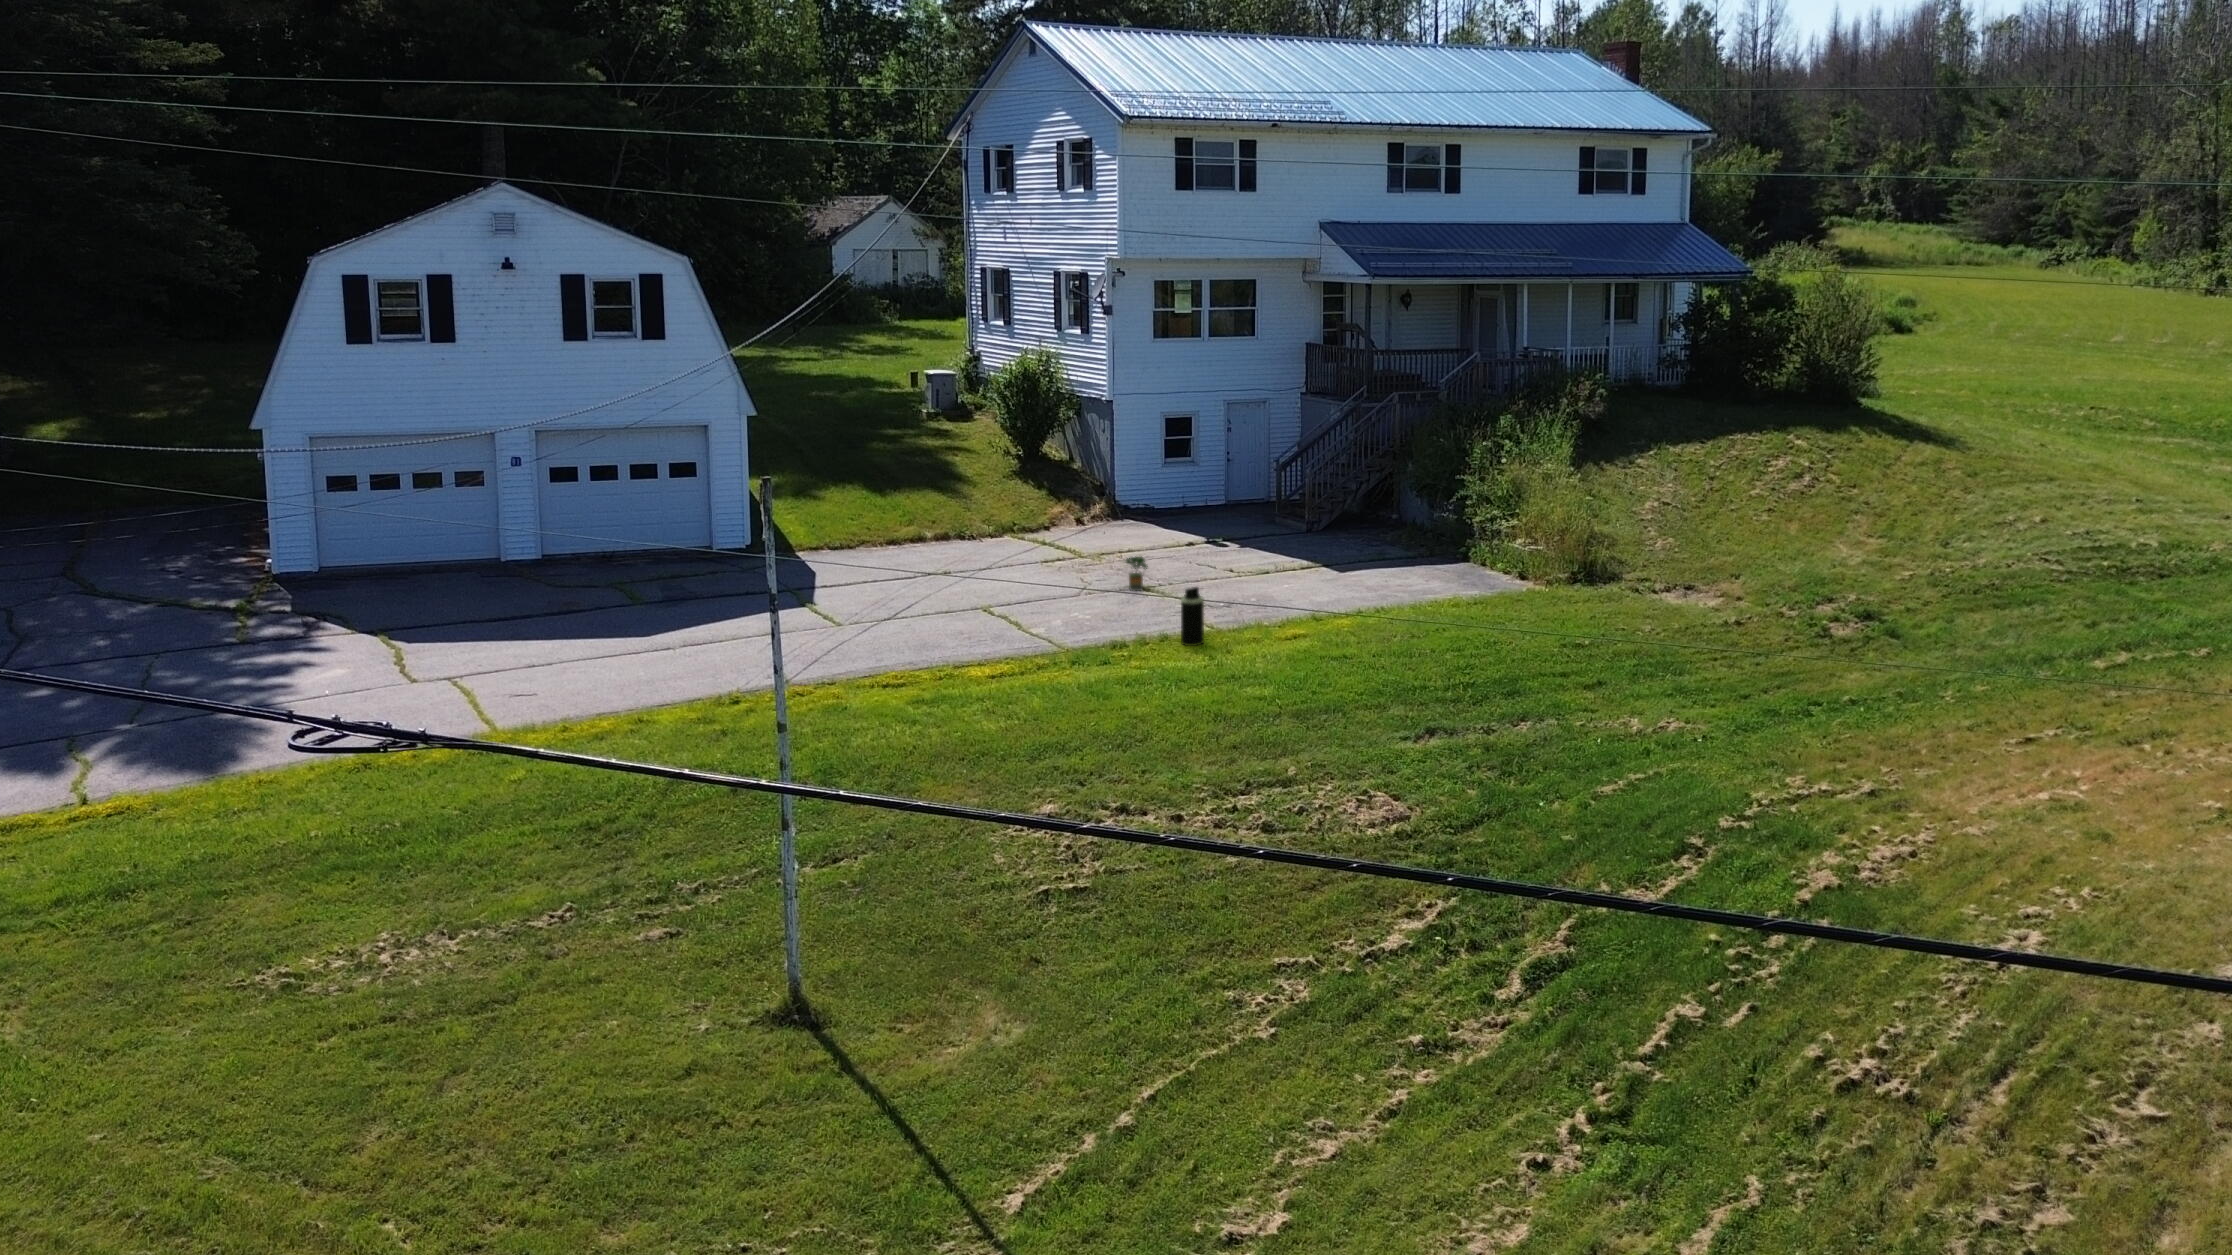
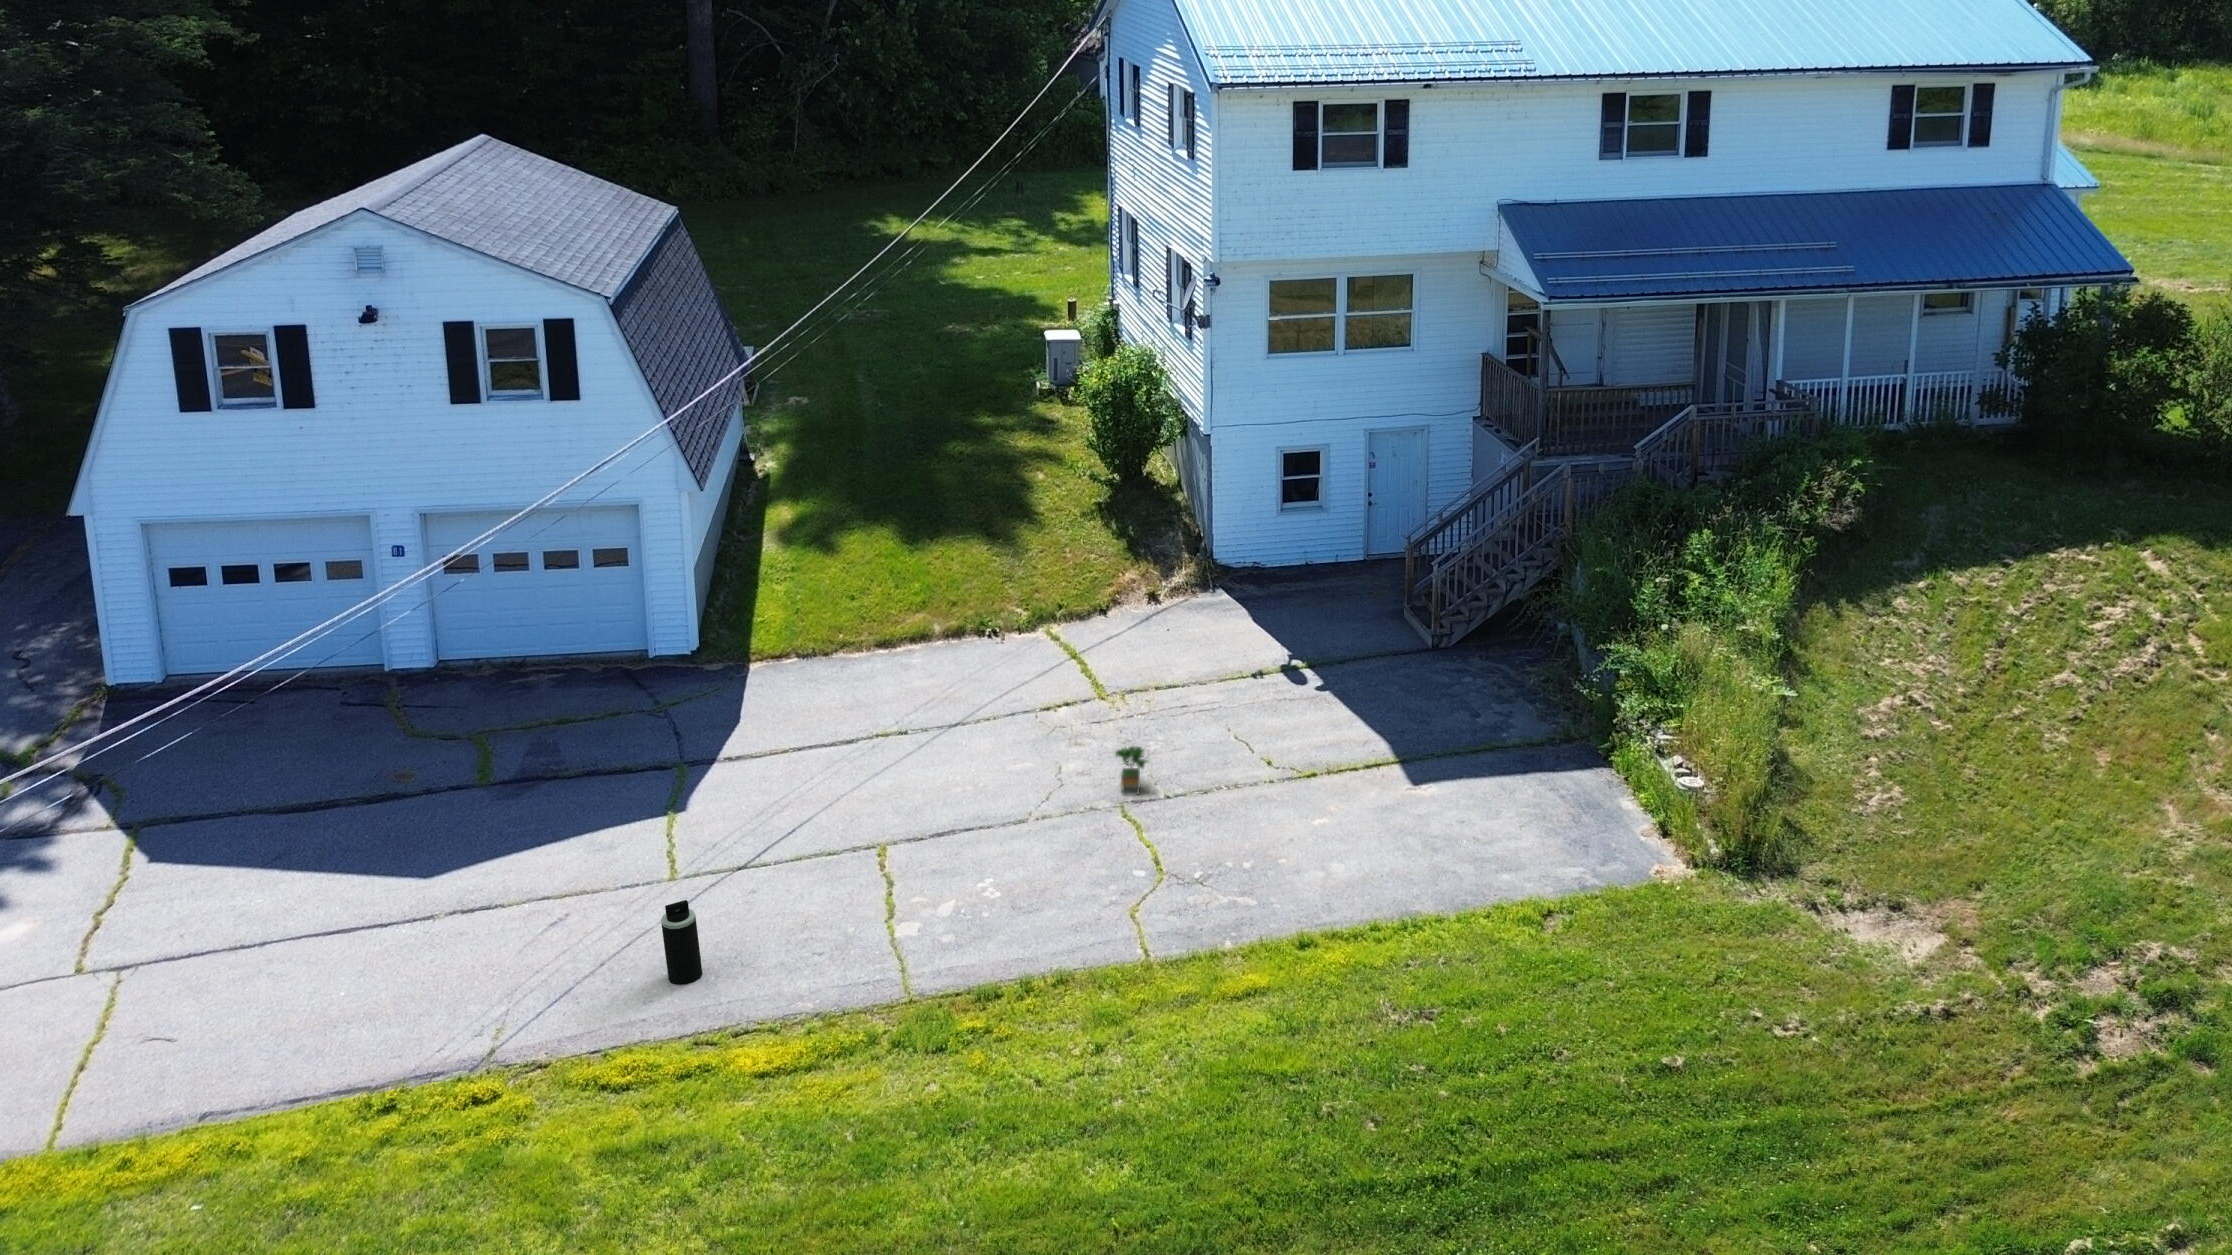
trash can: present [1181,587,1204,646] -> present [661,900,703,985]

